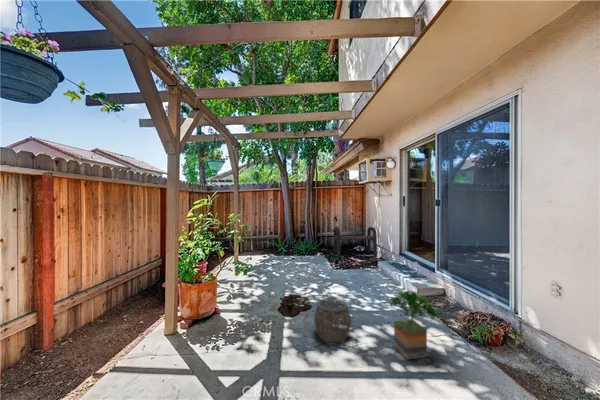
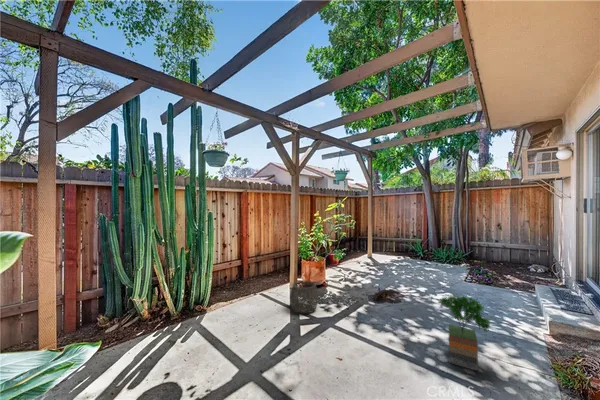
bench: present [334,227,377,258] -> none [485,235,555,280]
woven basket: present [314,298,351,342] -> present [290,281,319,314]

